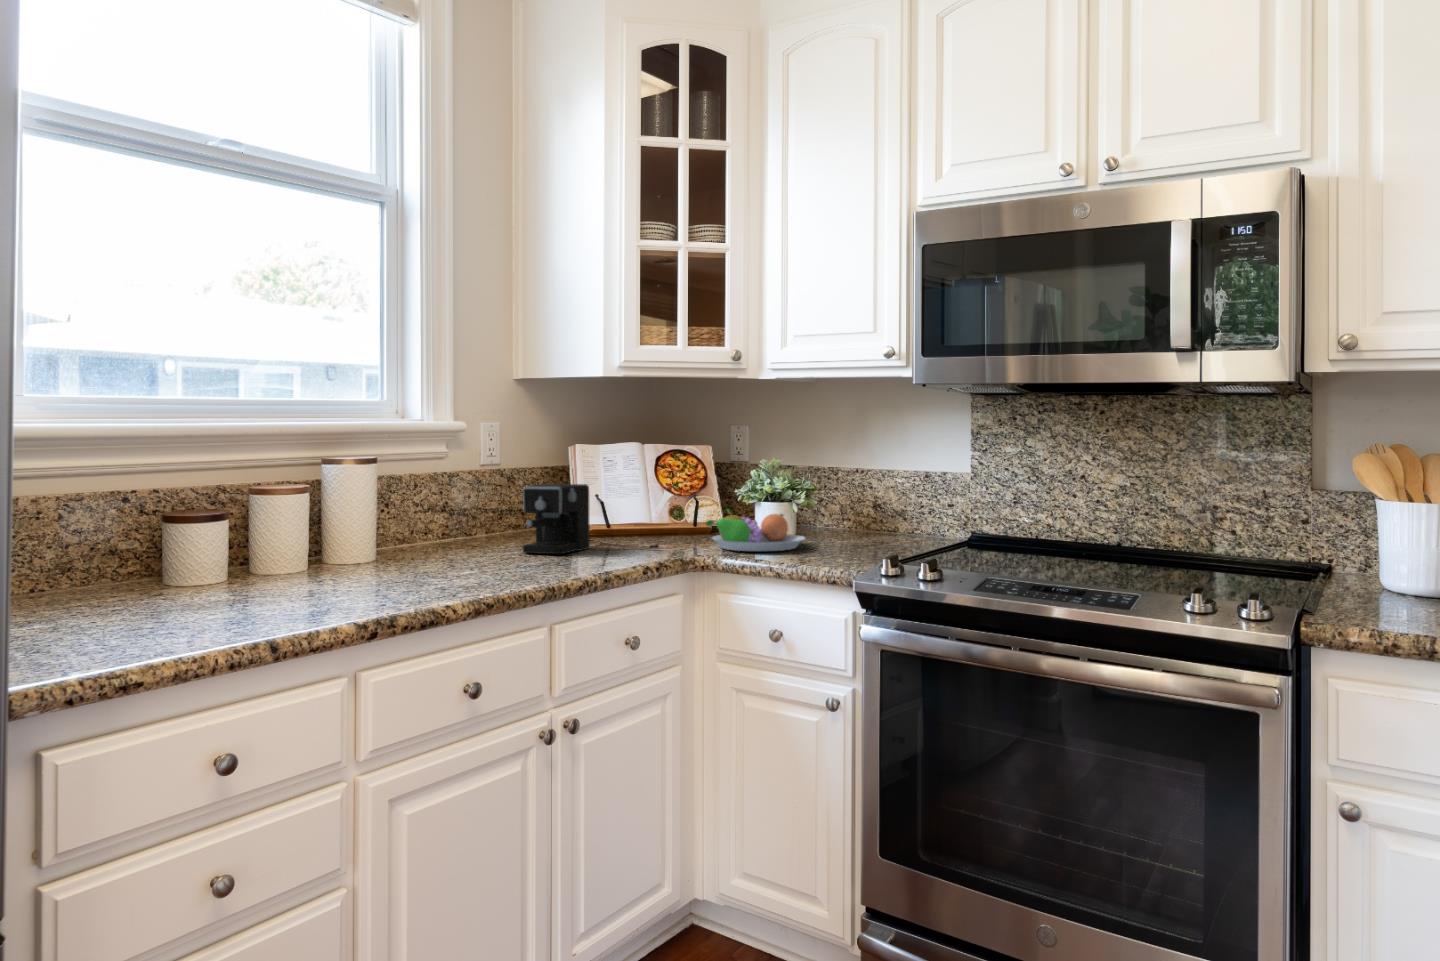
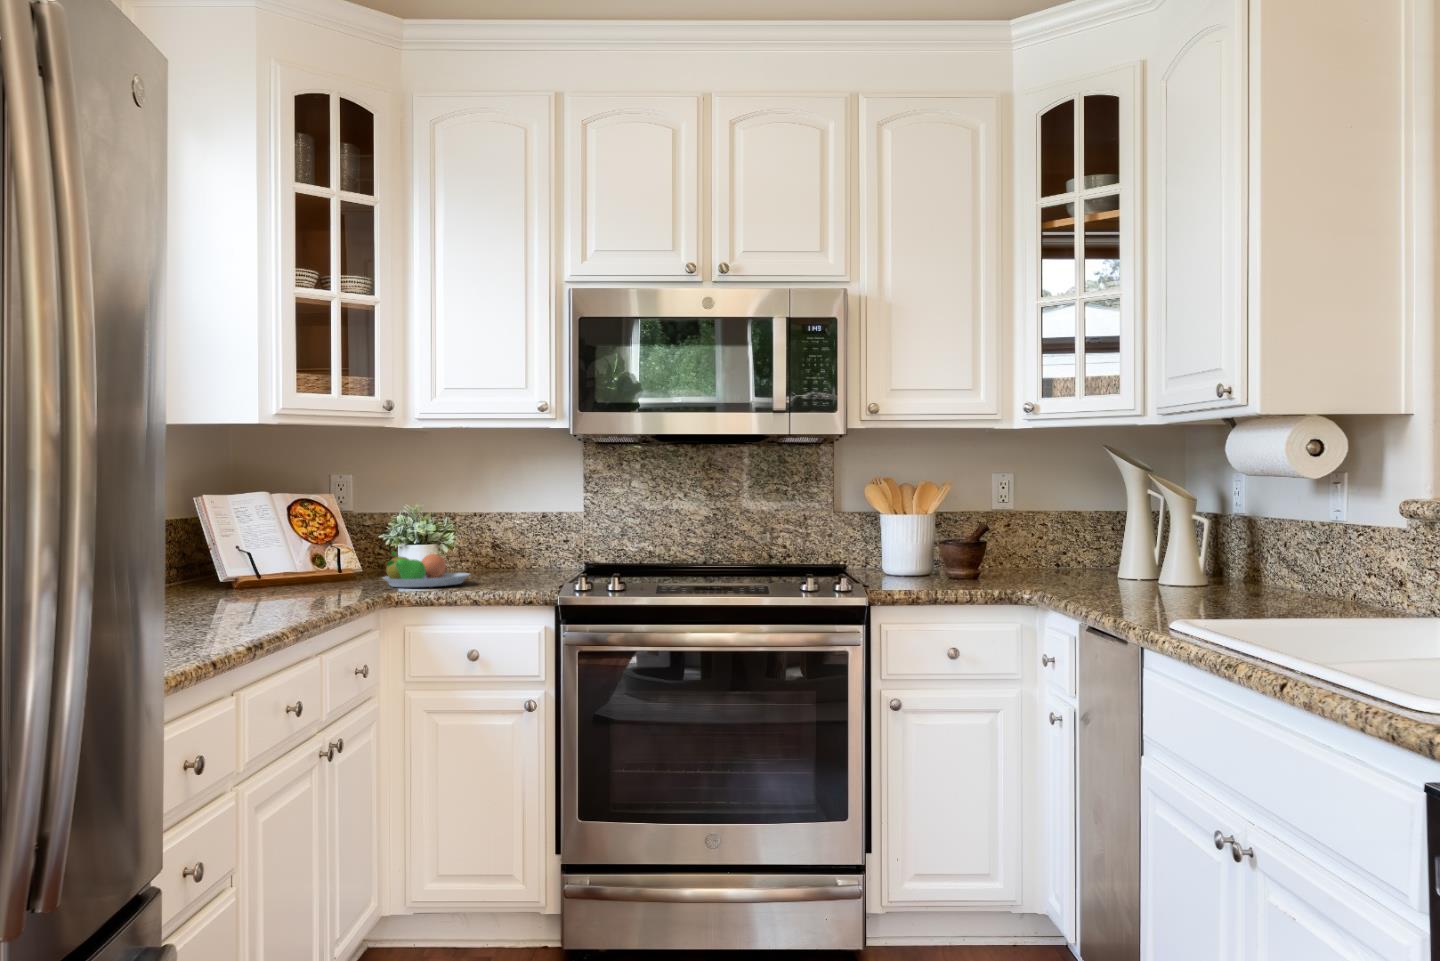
coffee maker: present [523,484,659,554] -> none [217,533,343,602]

